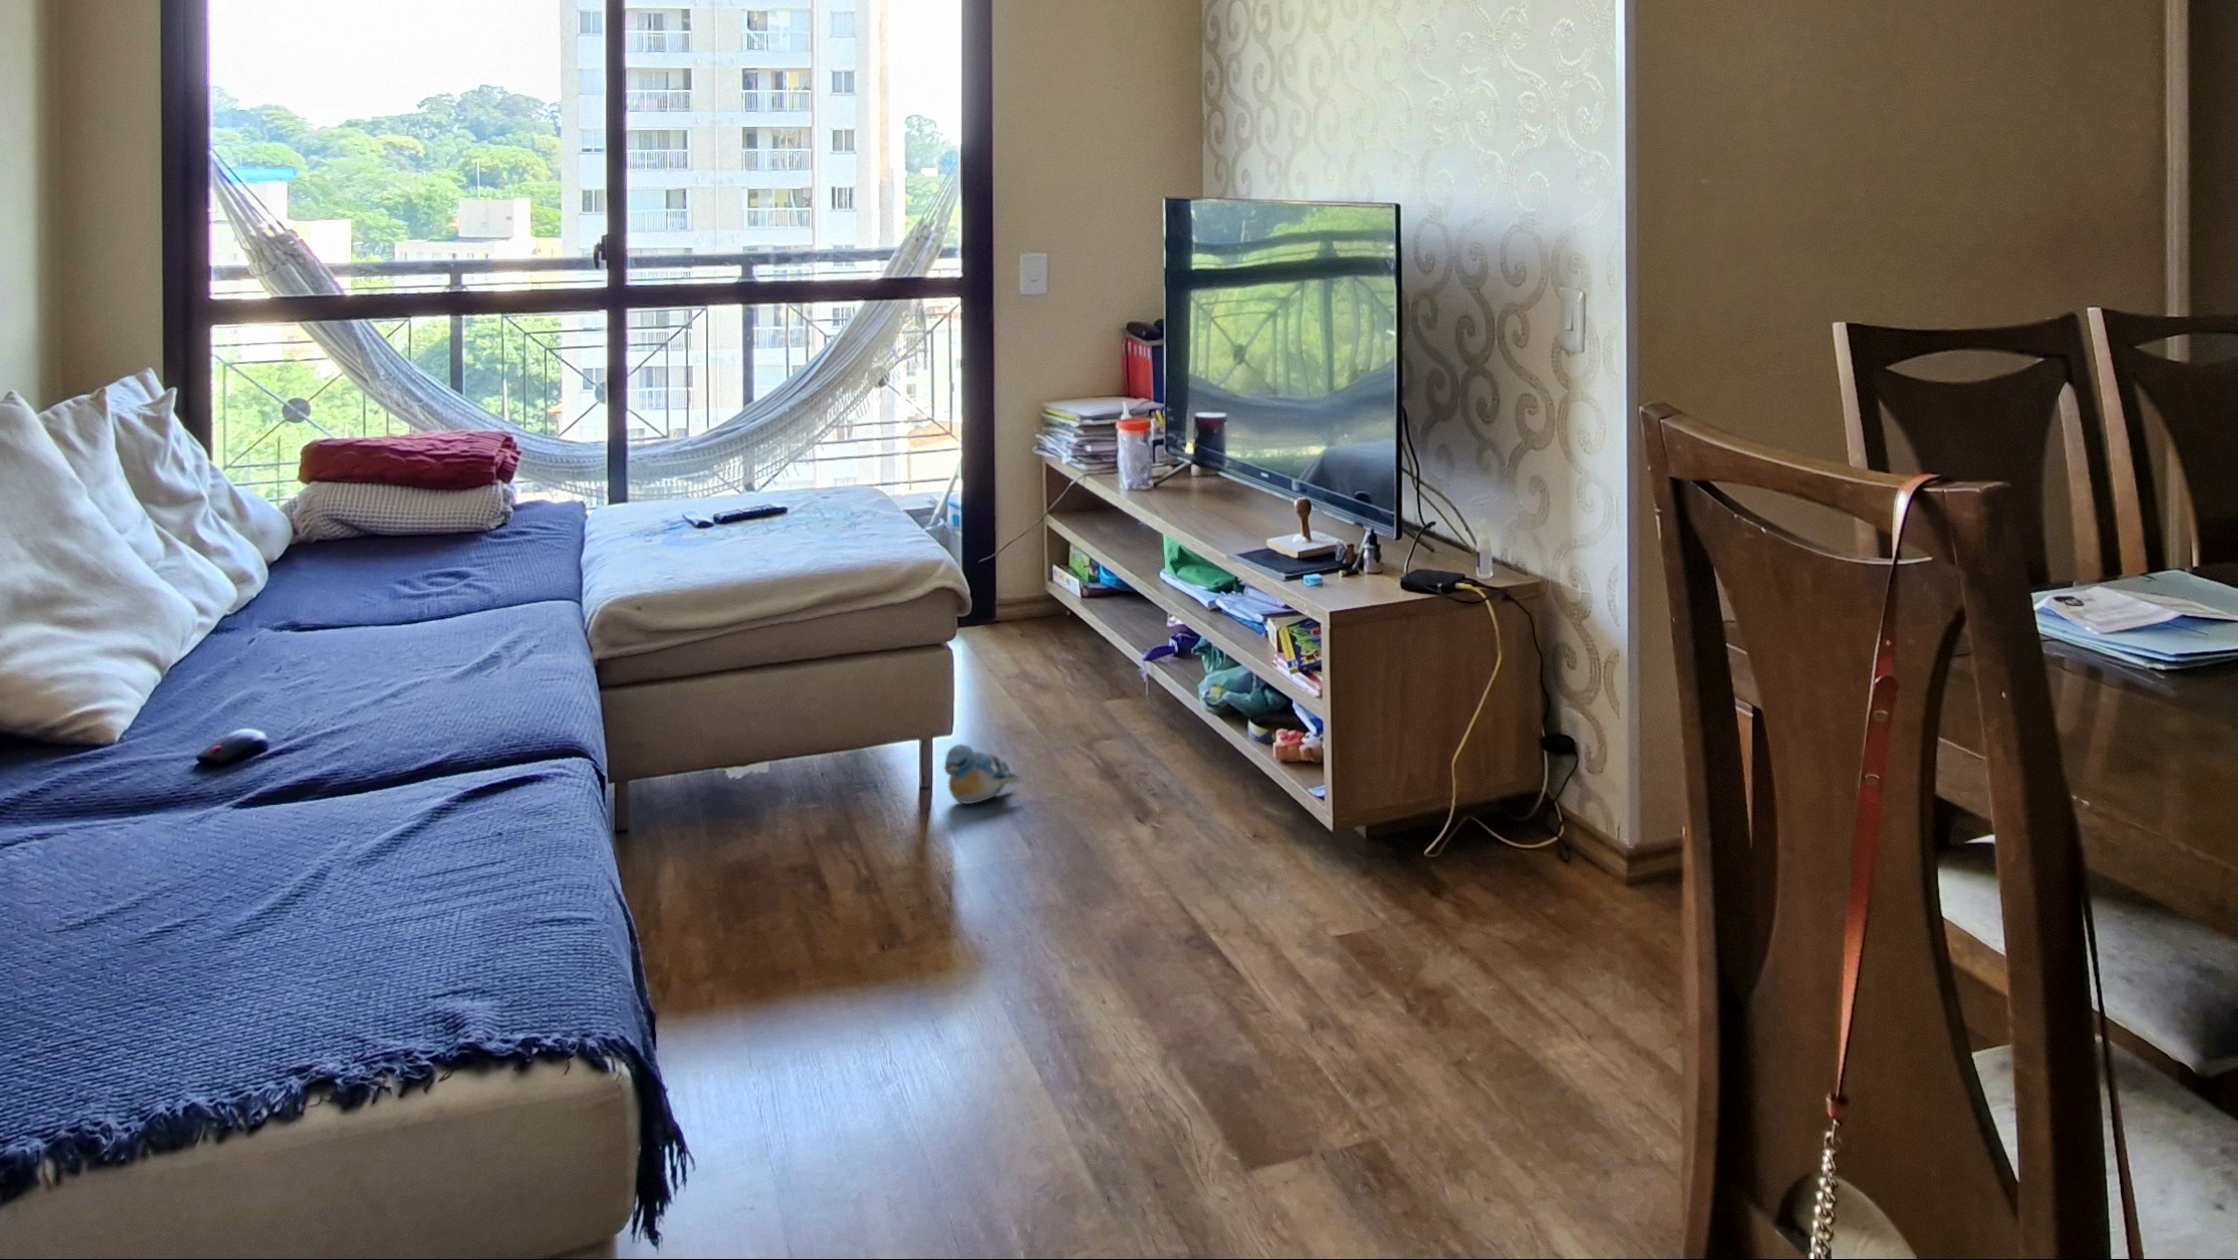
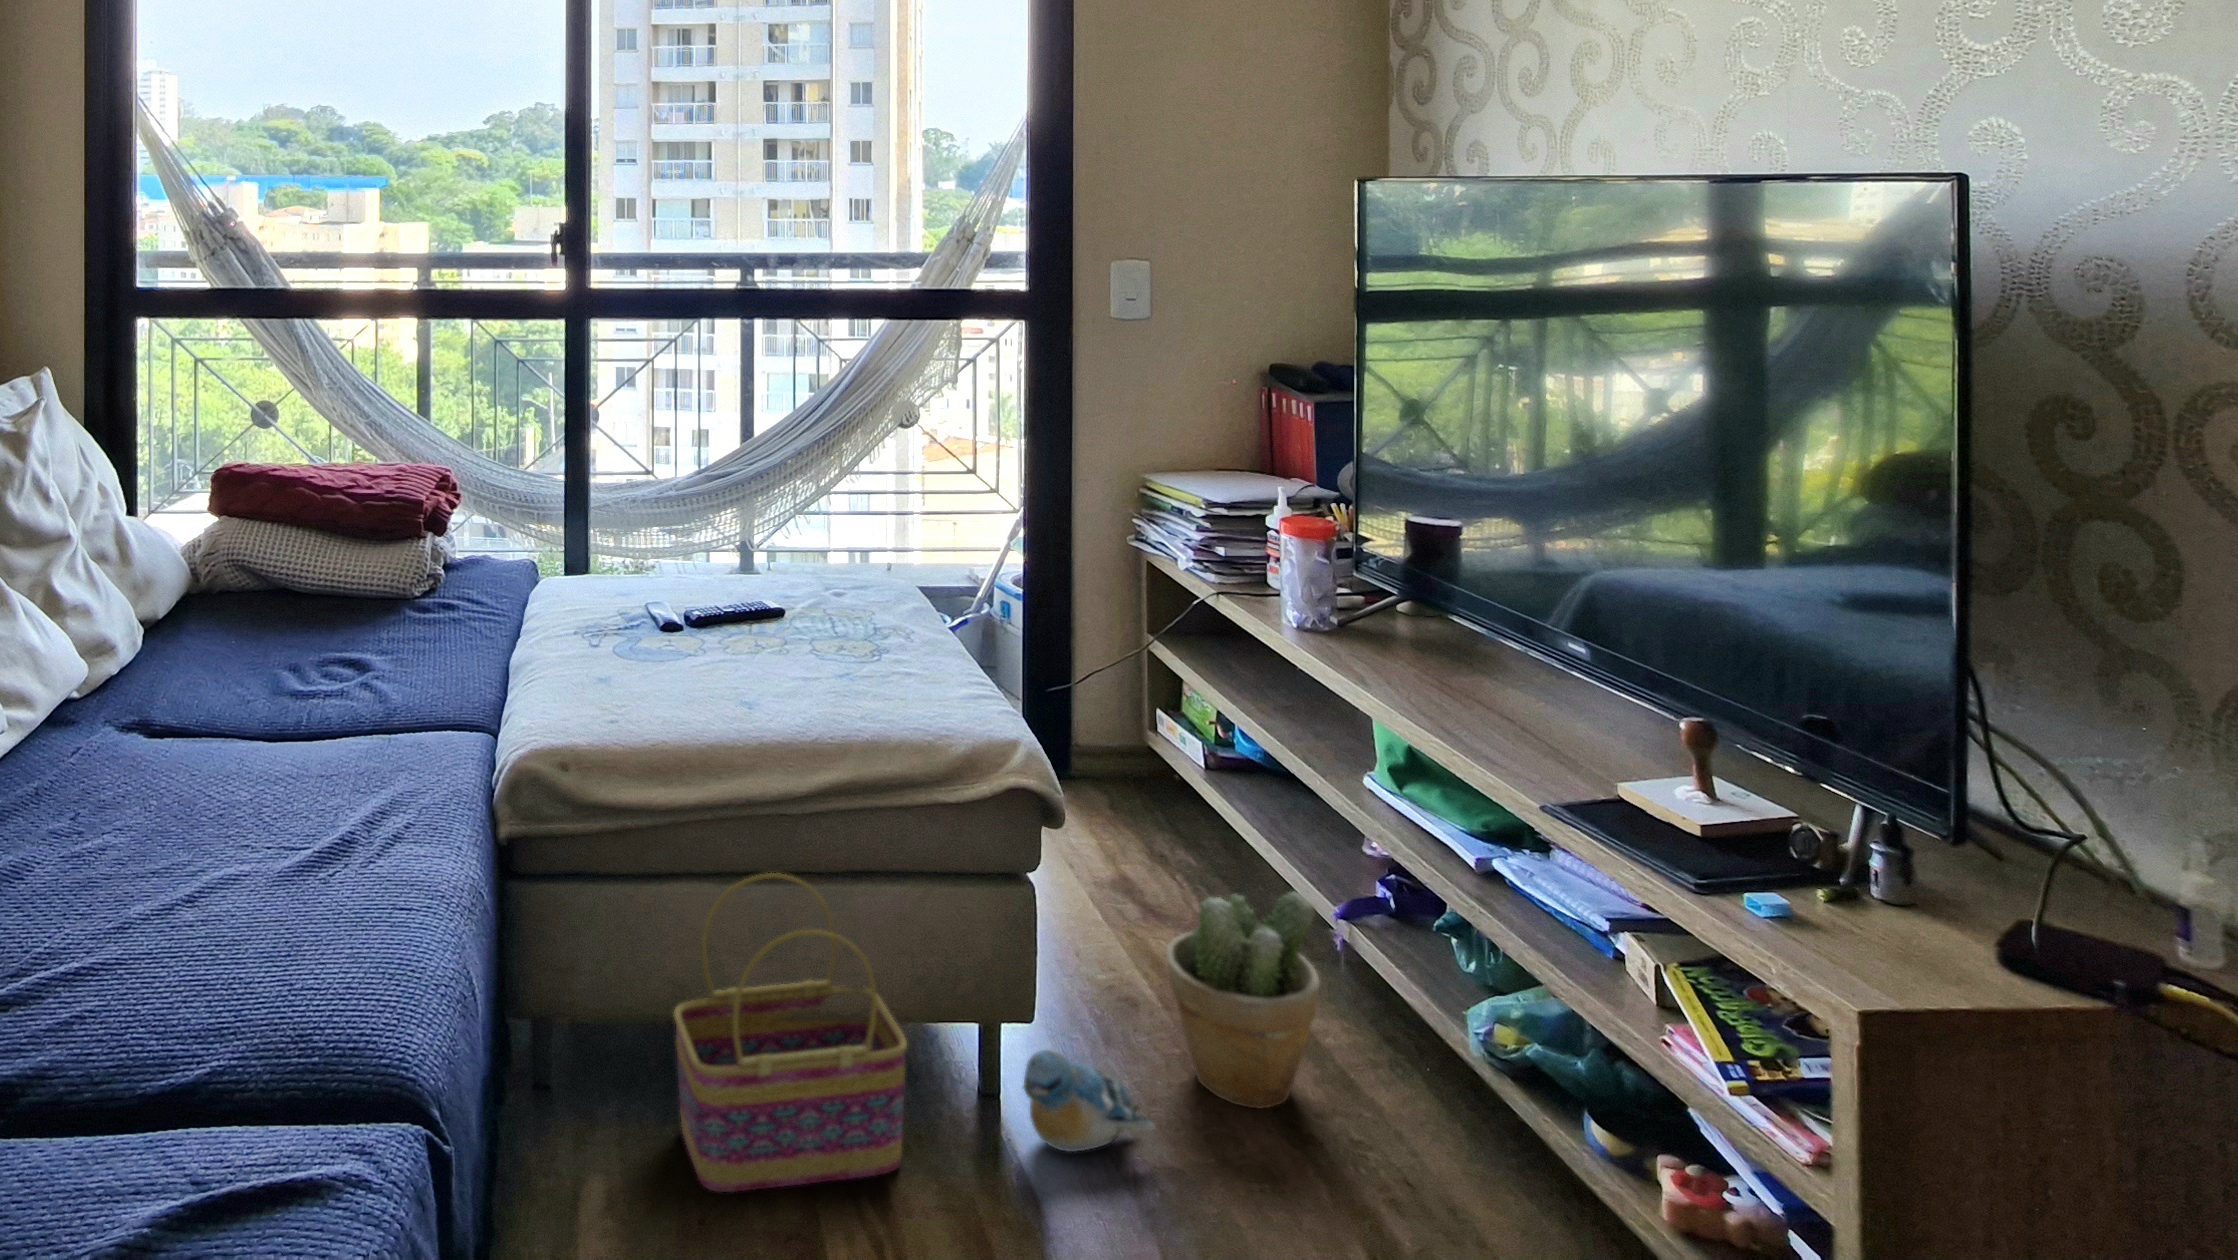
potted plant: none [1035,636,1121,768] -> present [1166,892,1320,1108]
basket: none [719,662,873,859] -> present [674,873,907,1192]

